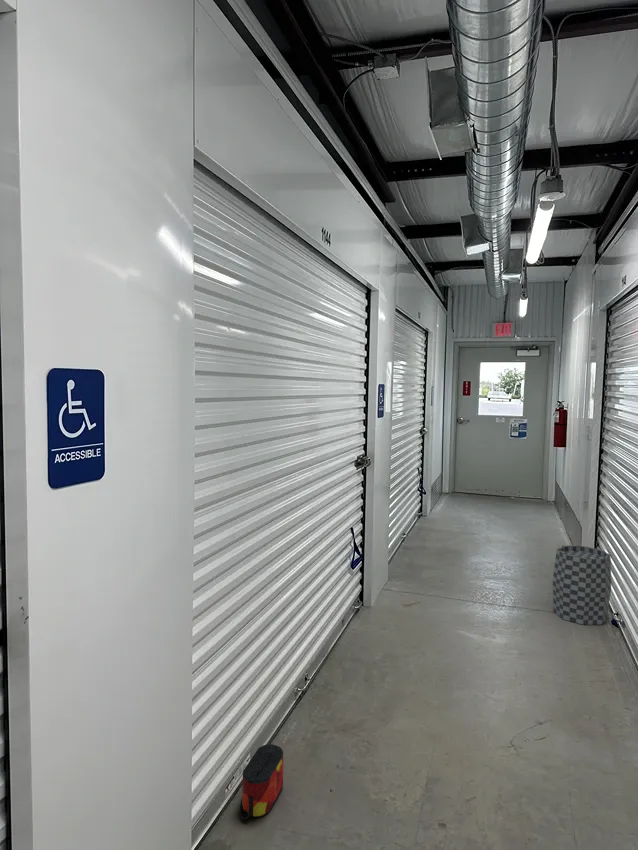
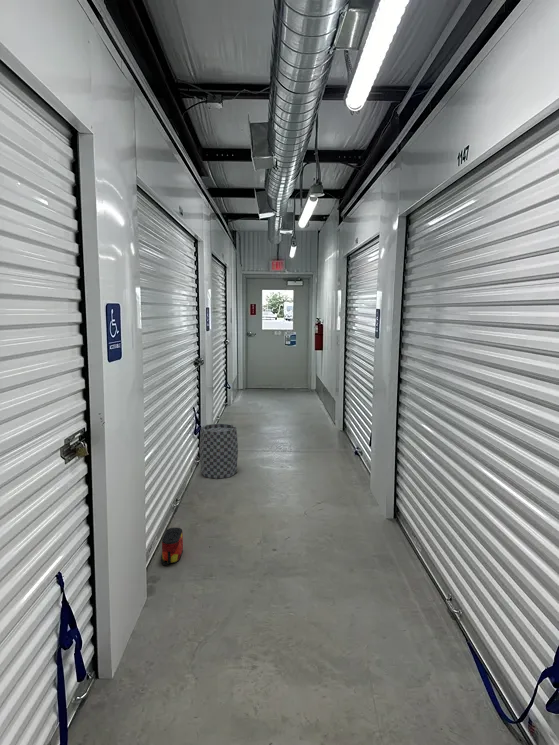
trash can: present [553,546,611,625] -> present [199,424,238,479]

